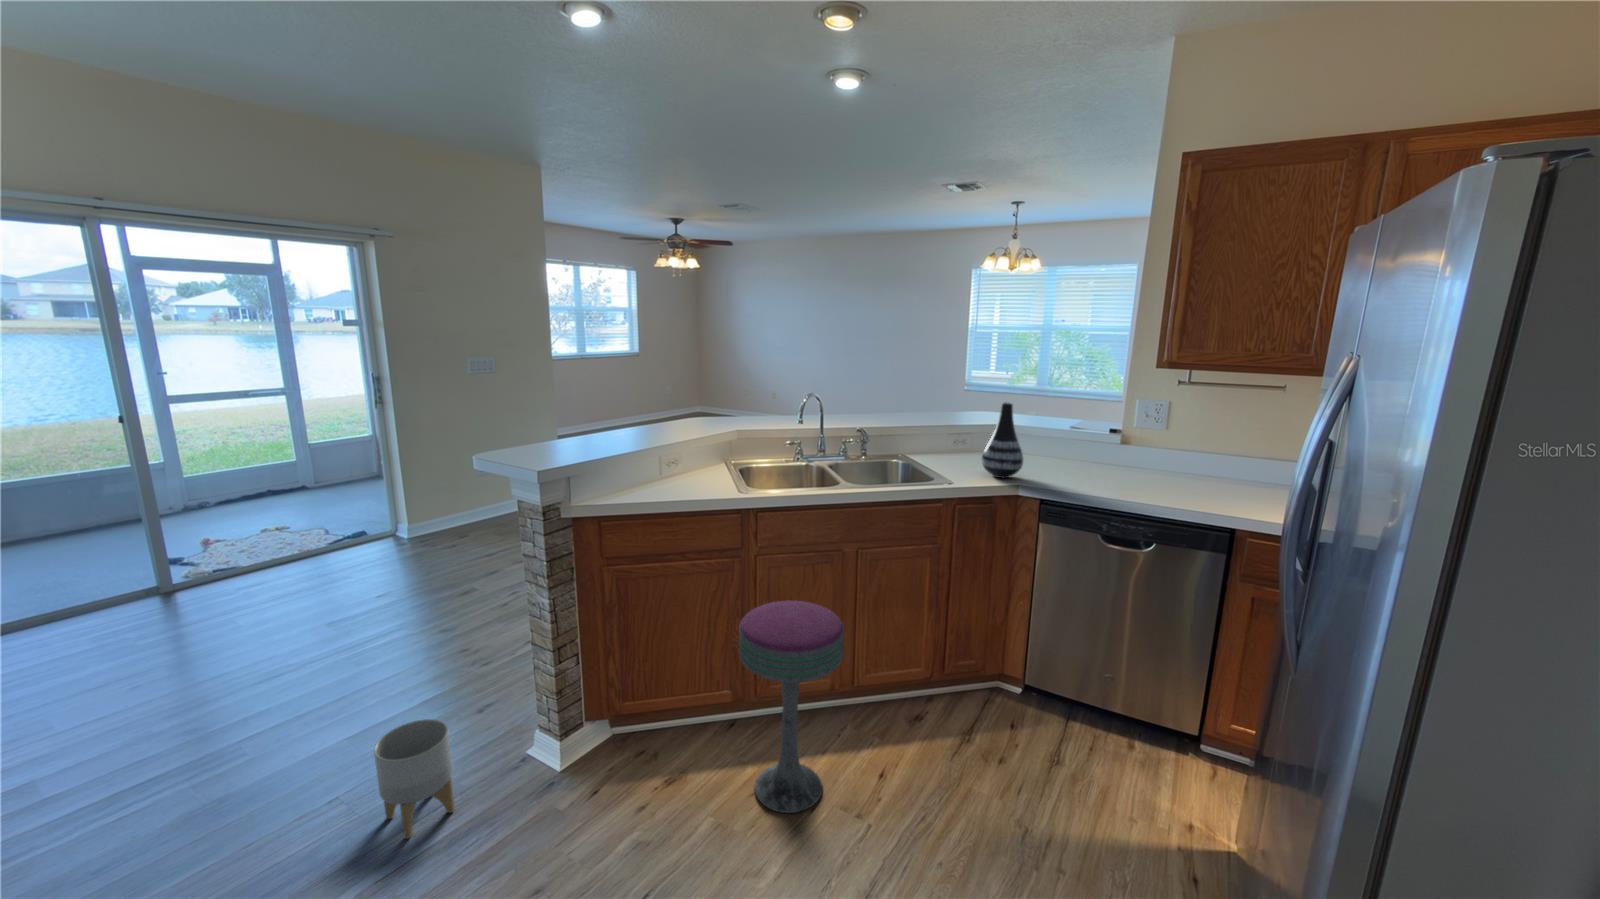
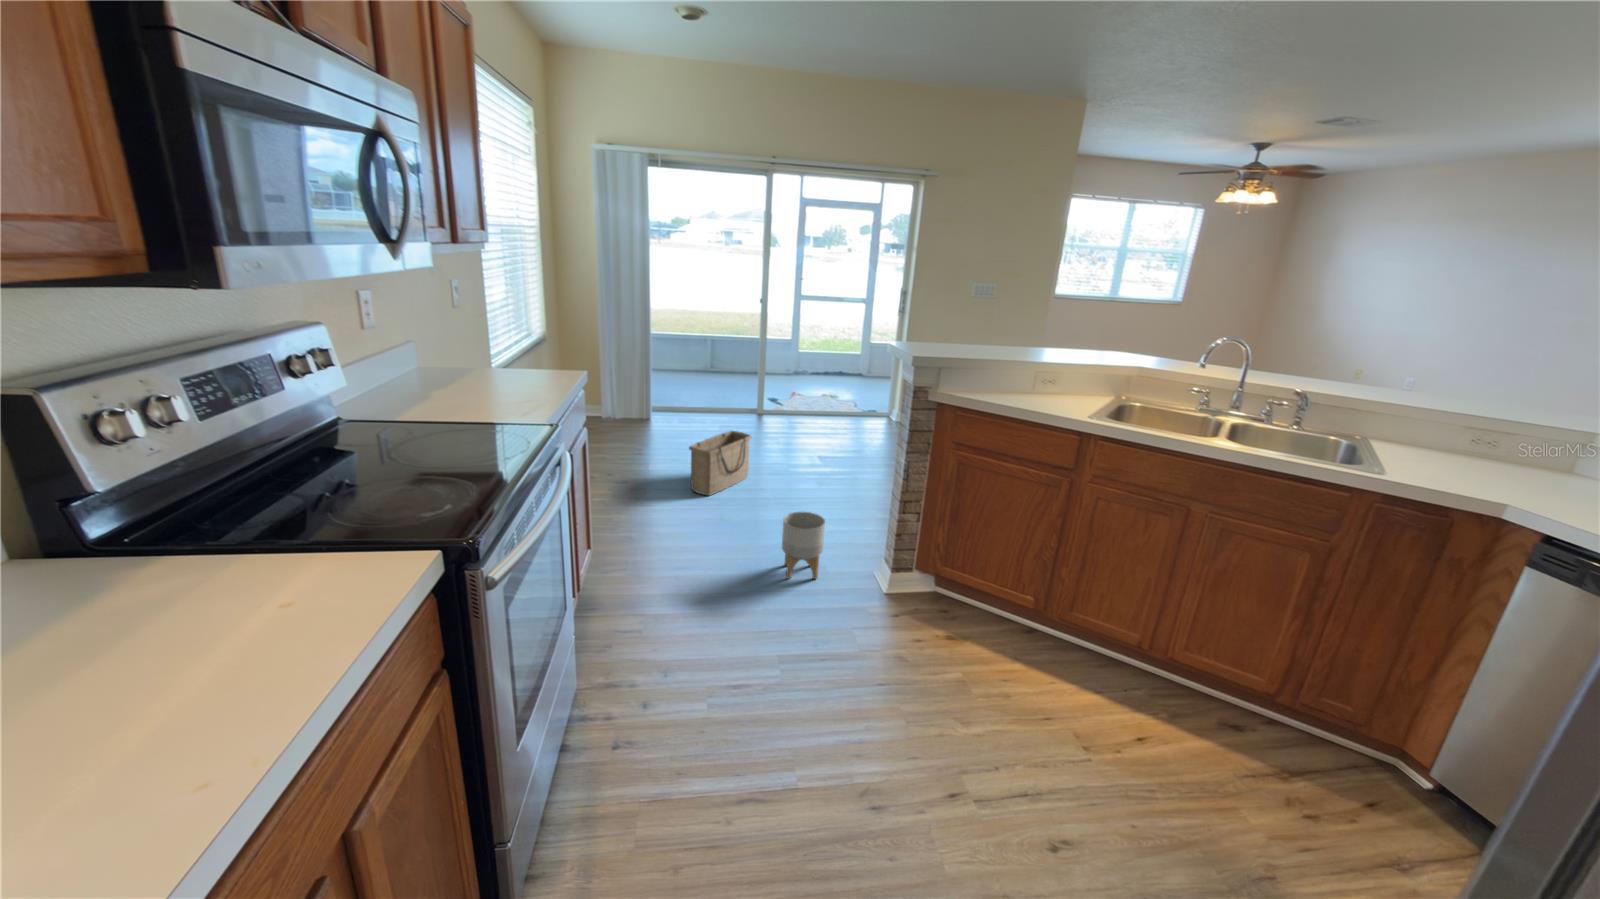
vase: present [981,402,1023,478] -> none [1461,384,1548,494]
bar stool: present [739,601,844,813] -> none [1006,519,1126,714]
basket: none [66,638,210,784] -> present [689,431,752,495]

